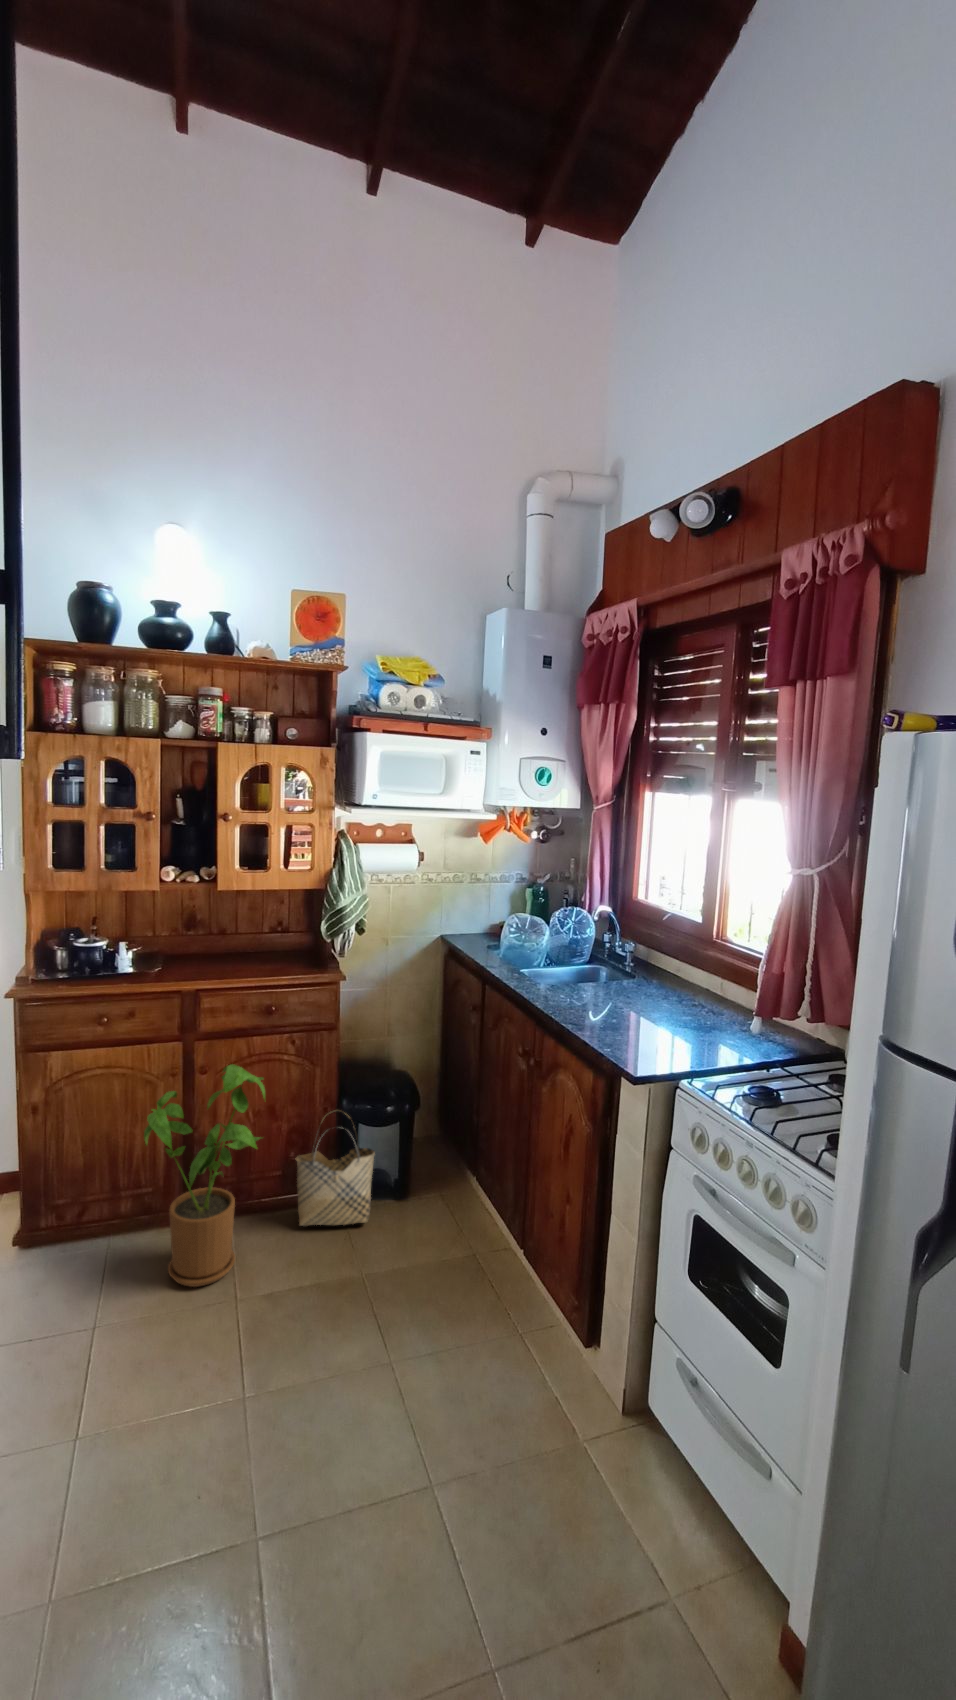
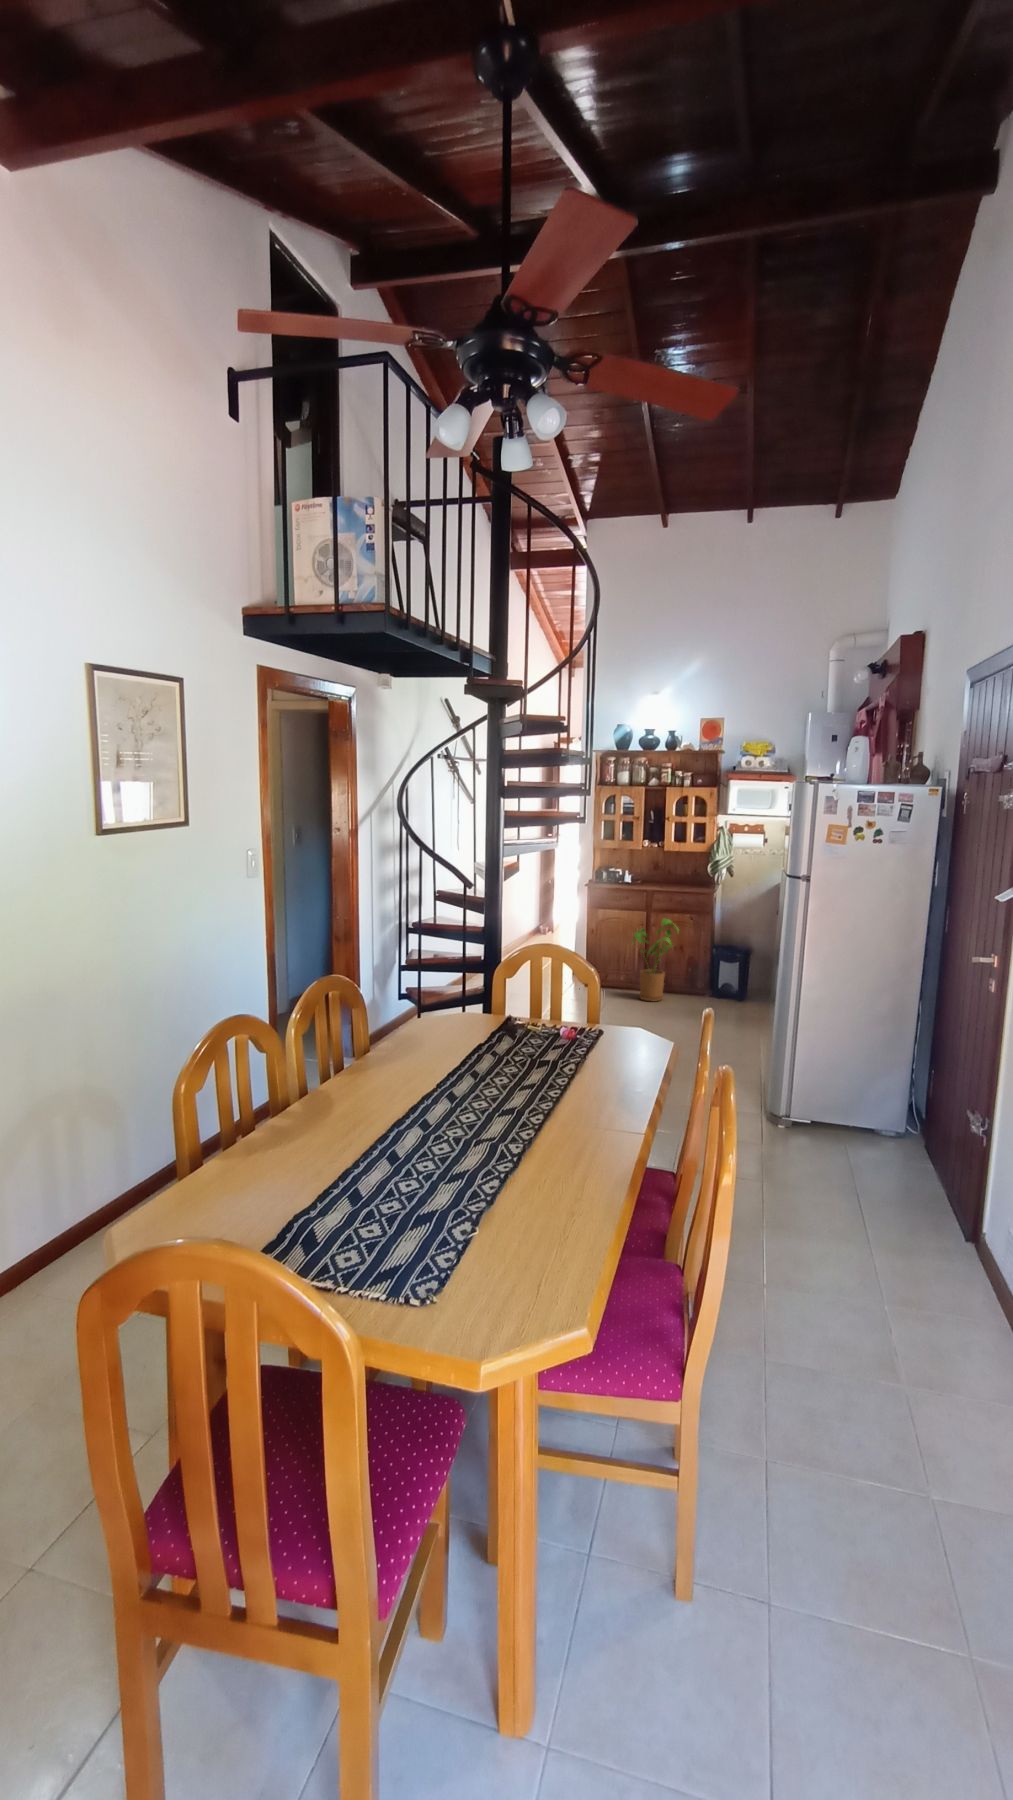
woven basket: present [296,1110,375,1226] -> none [692,951,728,1000]

